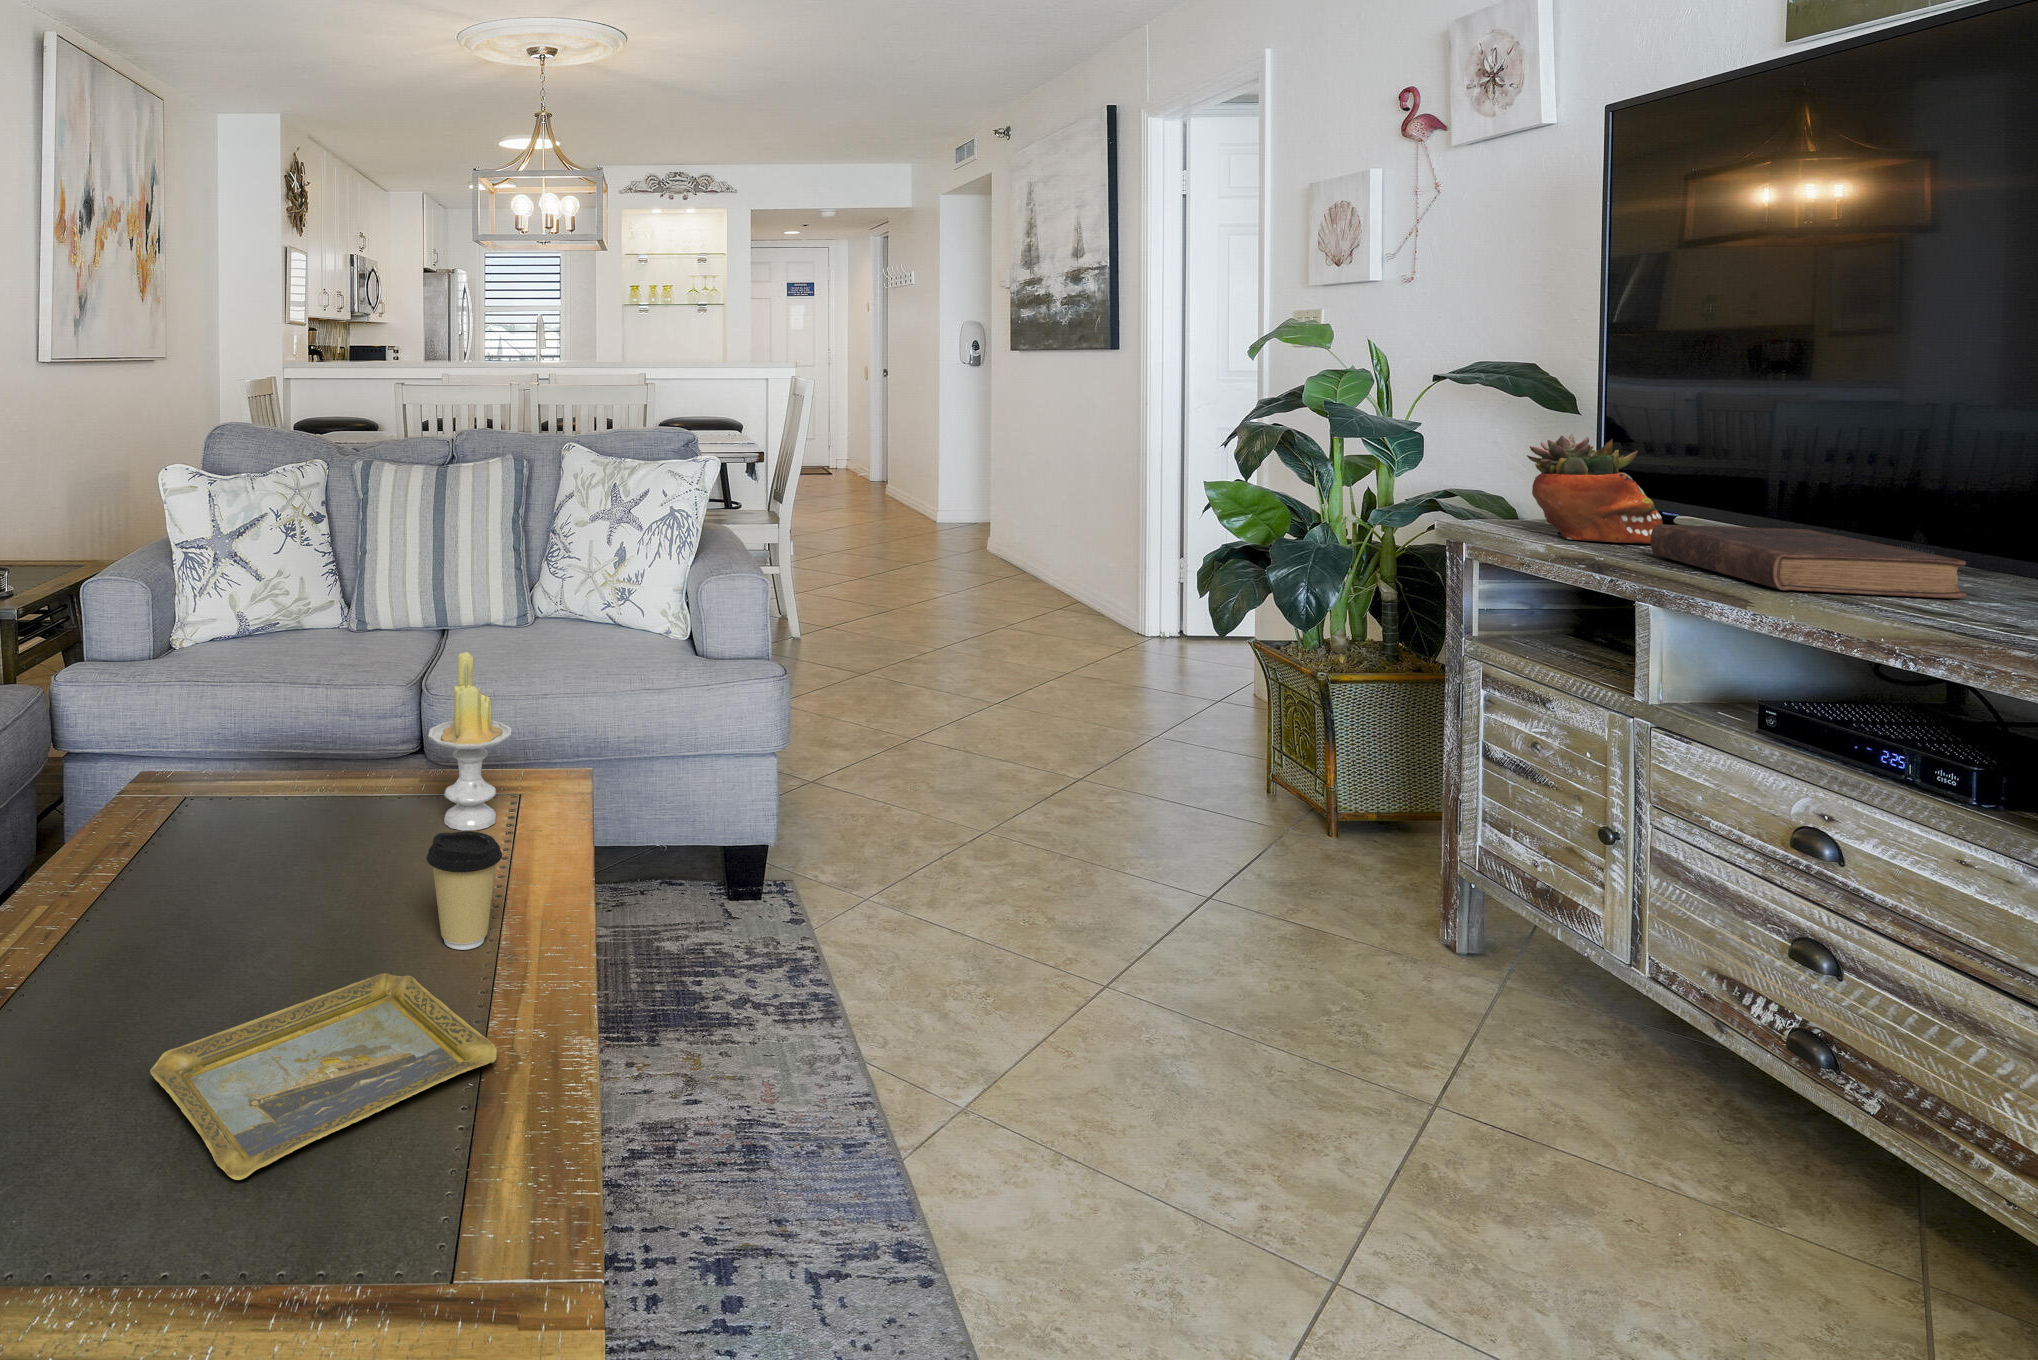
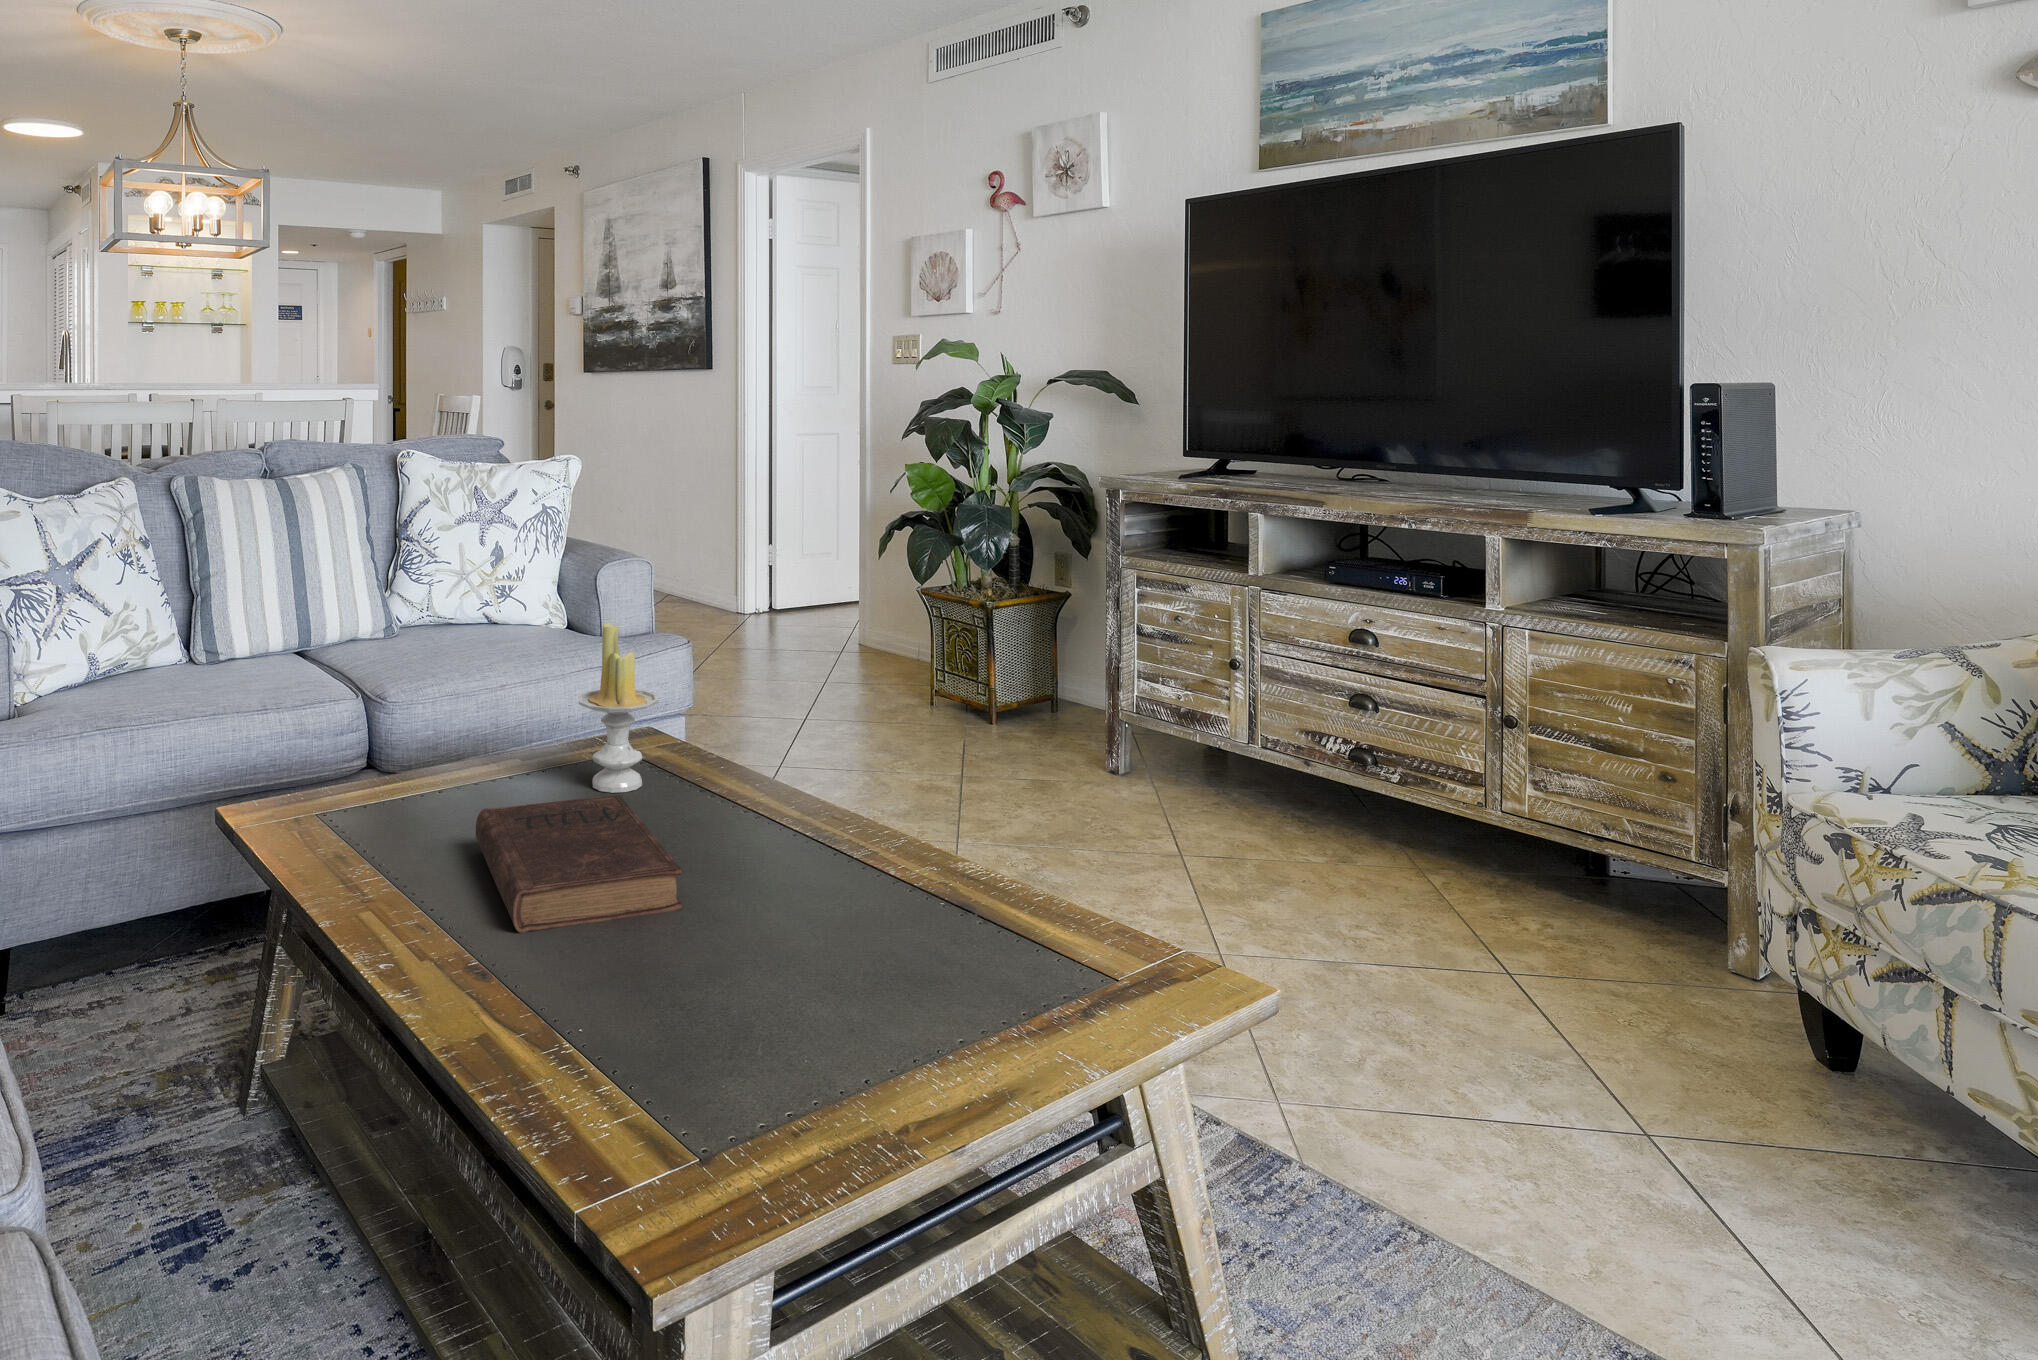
succulent planter: present [1527,434,1663,544] -> none [1160,413,1233,481]
book: present [1651,524,1967,598] -> present [476,795,683,933]
coffee cup: present [426,831,502,950] -> none [756,755,823,857]
tray: present [150,973,497,1180] -> none [766,870,976,1004]

